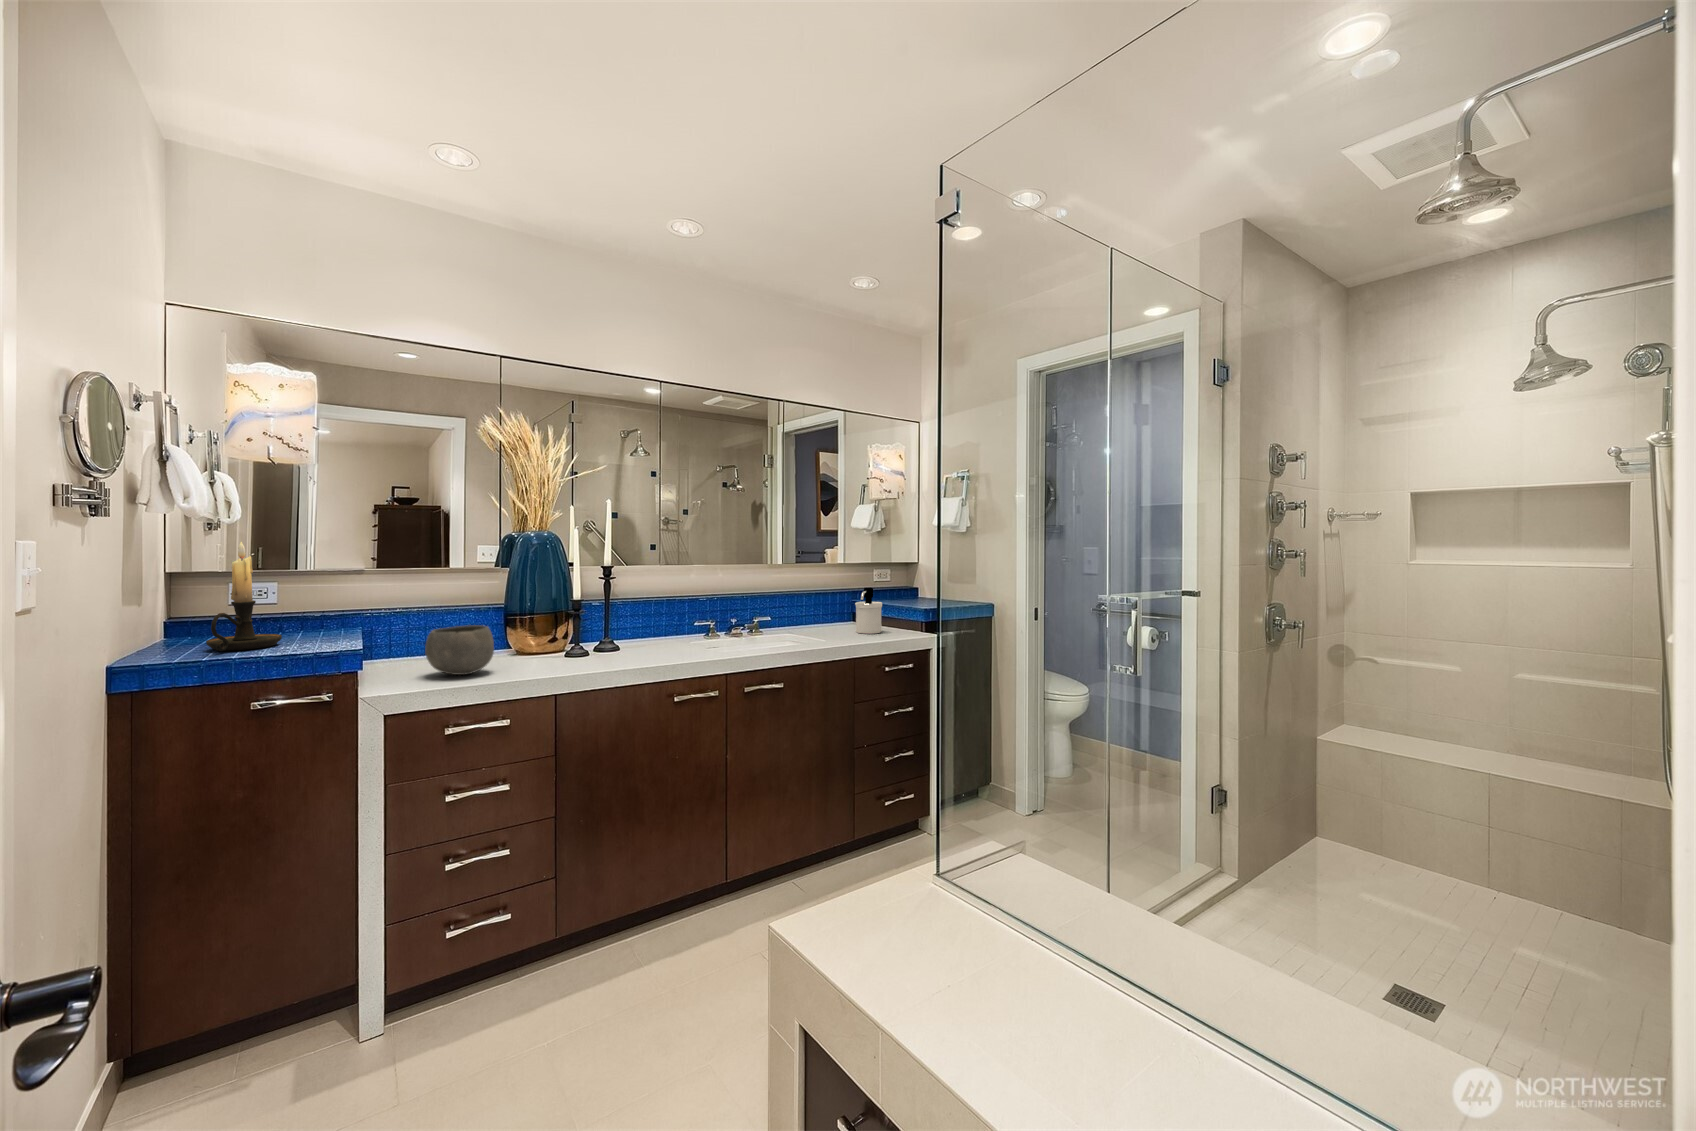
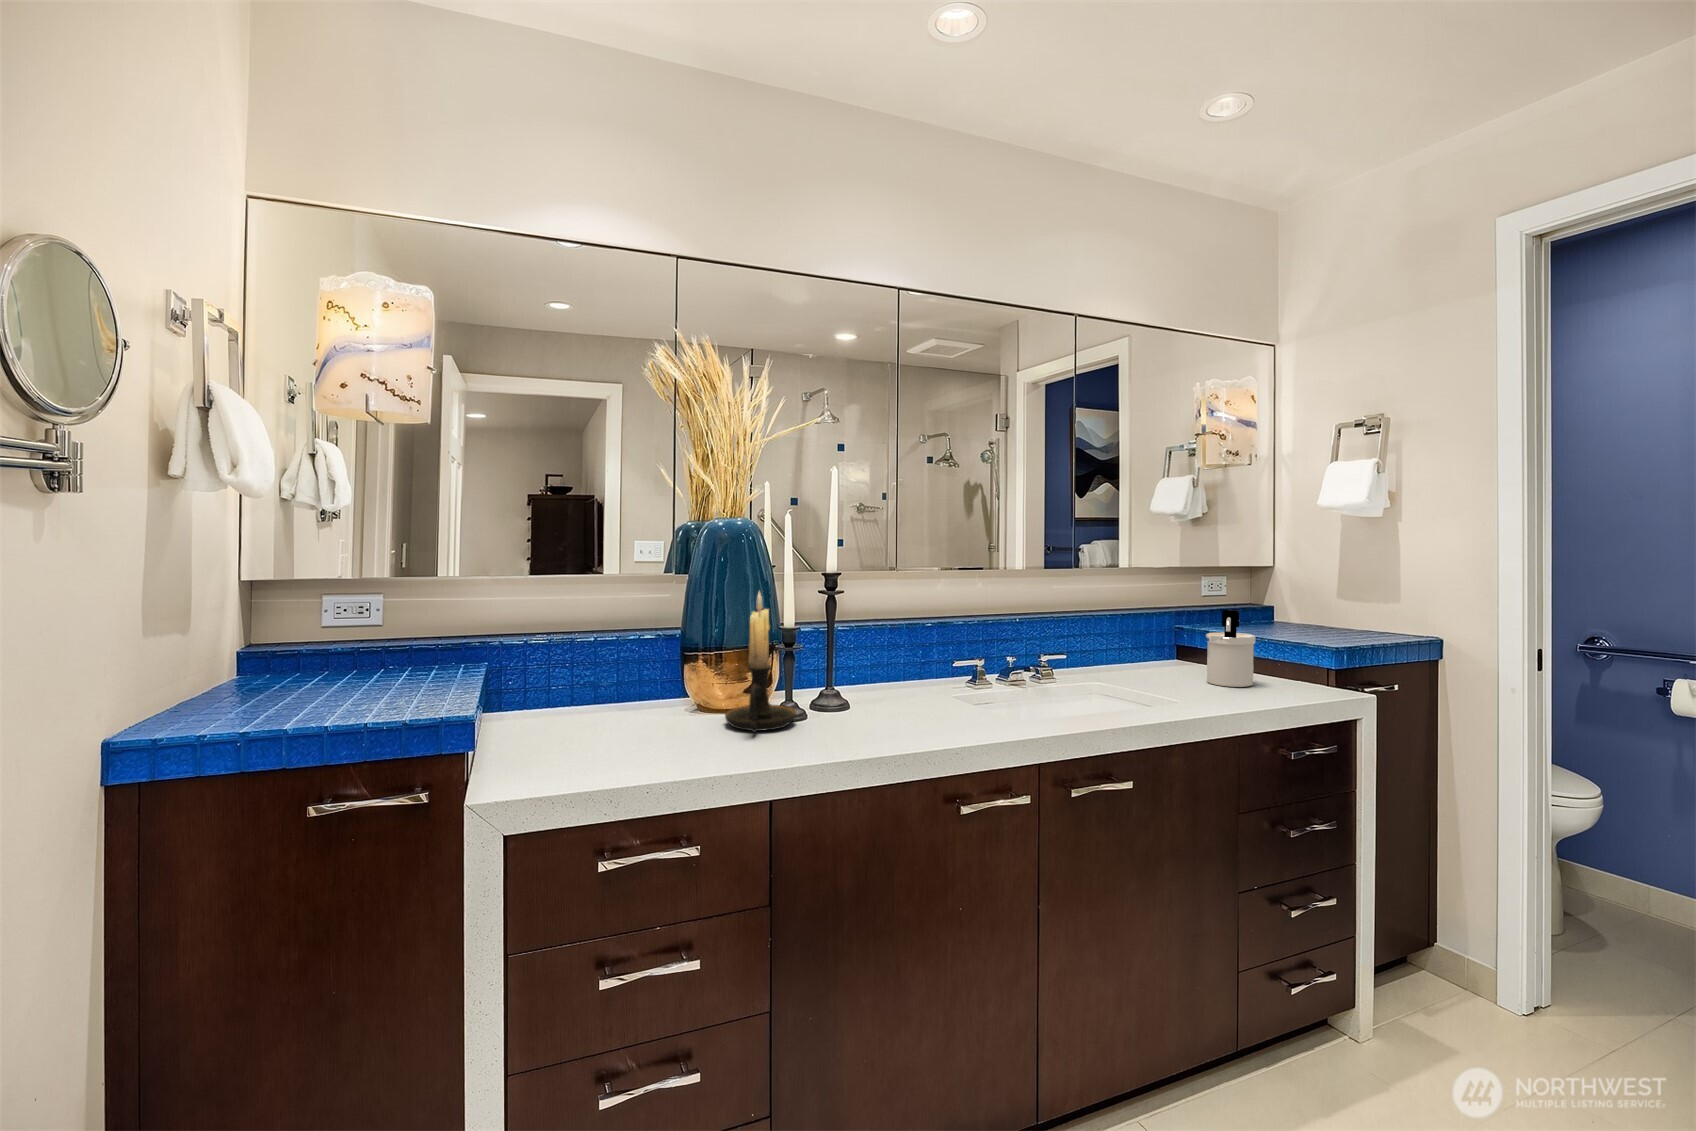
candle holder: present [206,542,282,651] -> present [725,593,796,732]
ceramic bowl: present [425,625,494,675] -> none [571,670,673,754]

